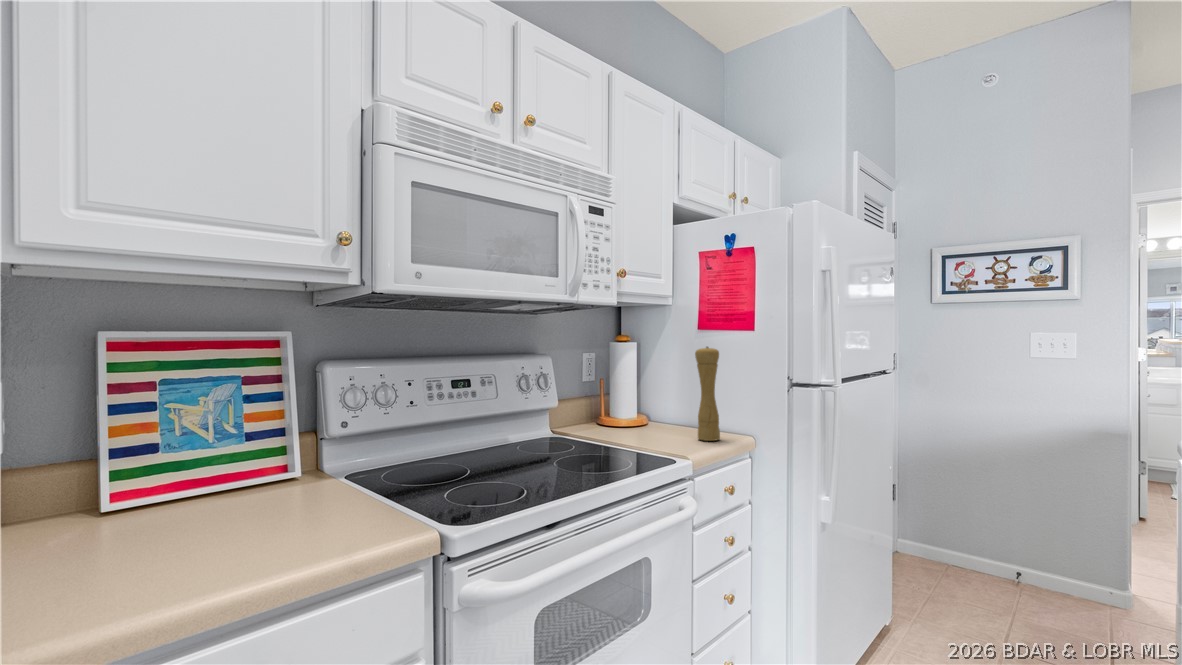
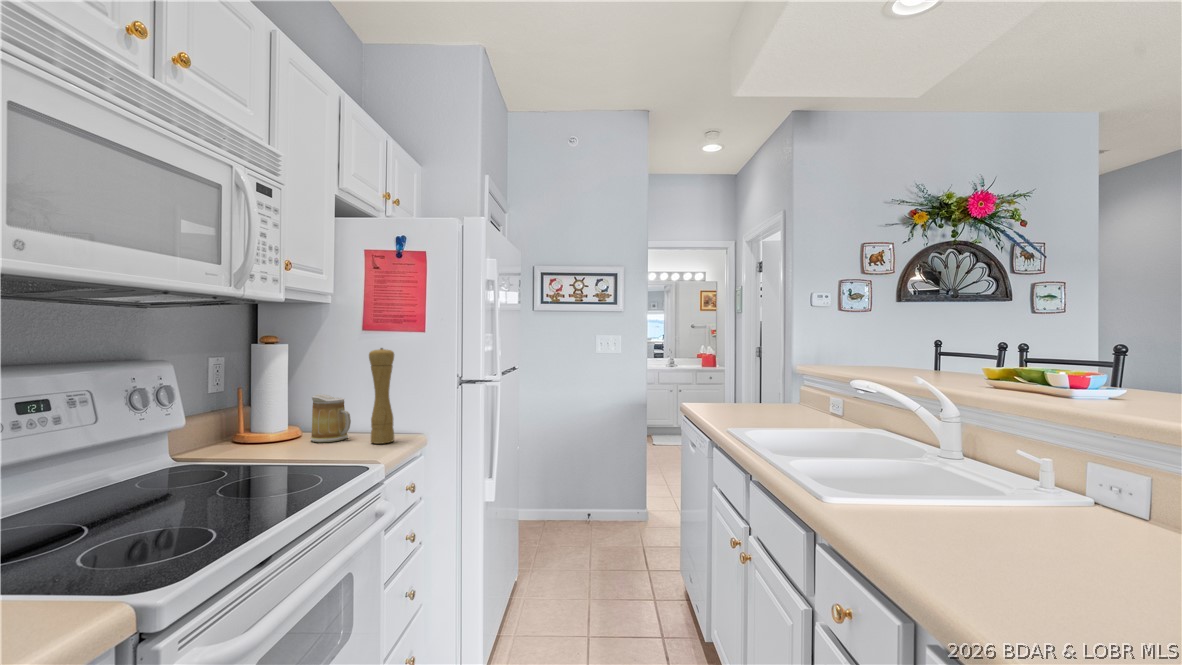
mug: none [652,388,684,433] -> present [310,394,351,442]

